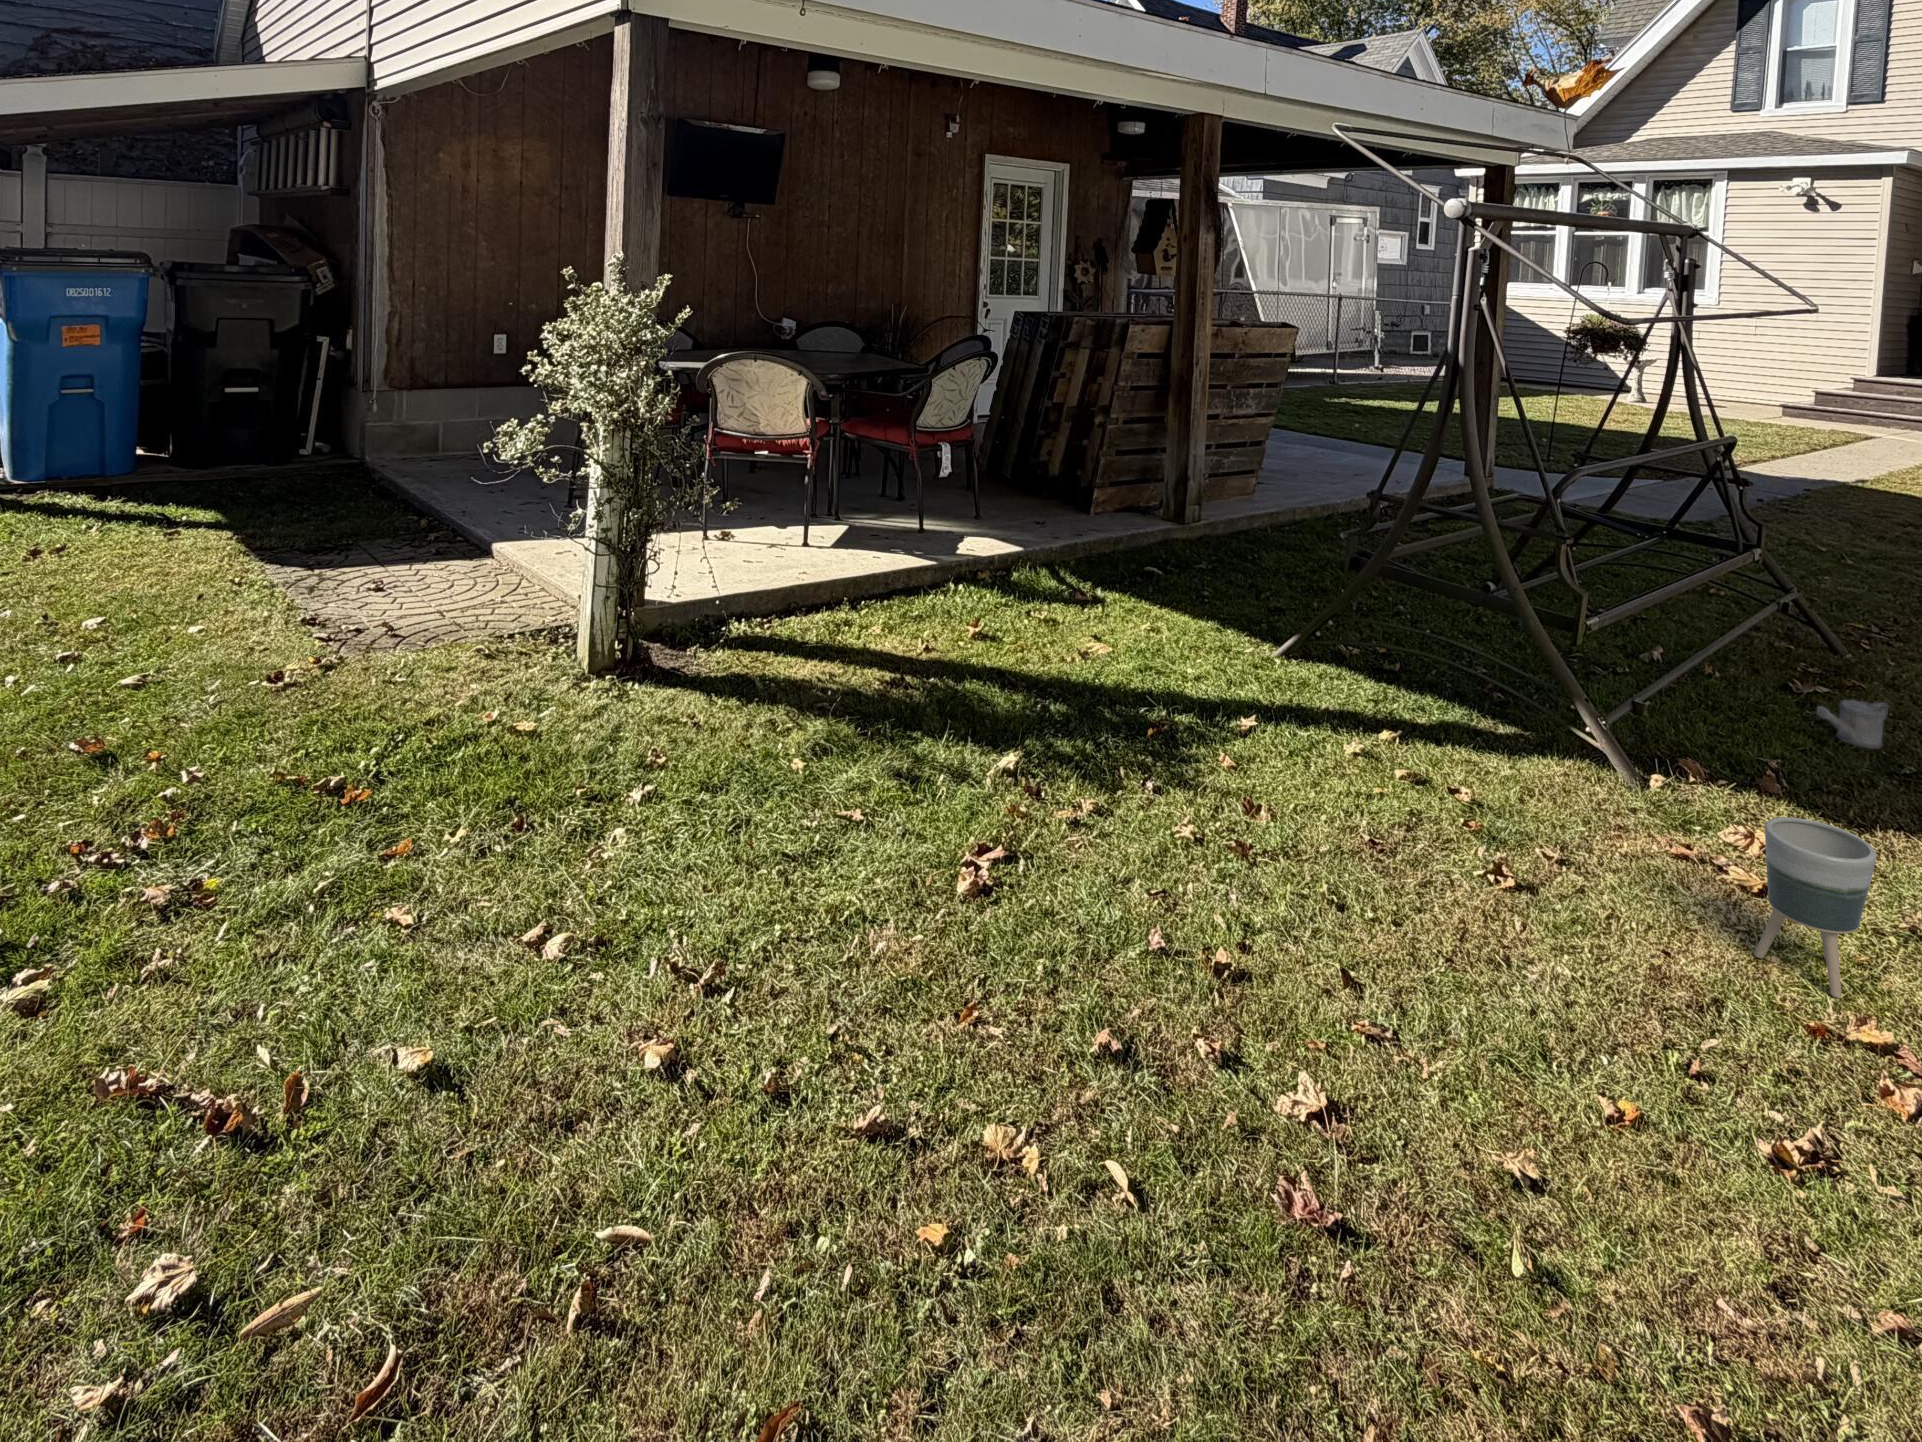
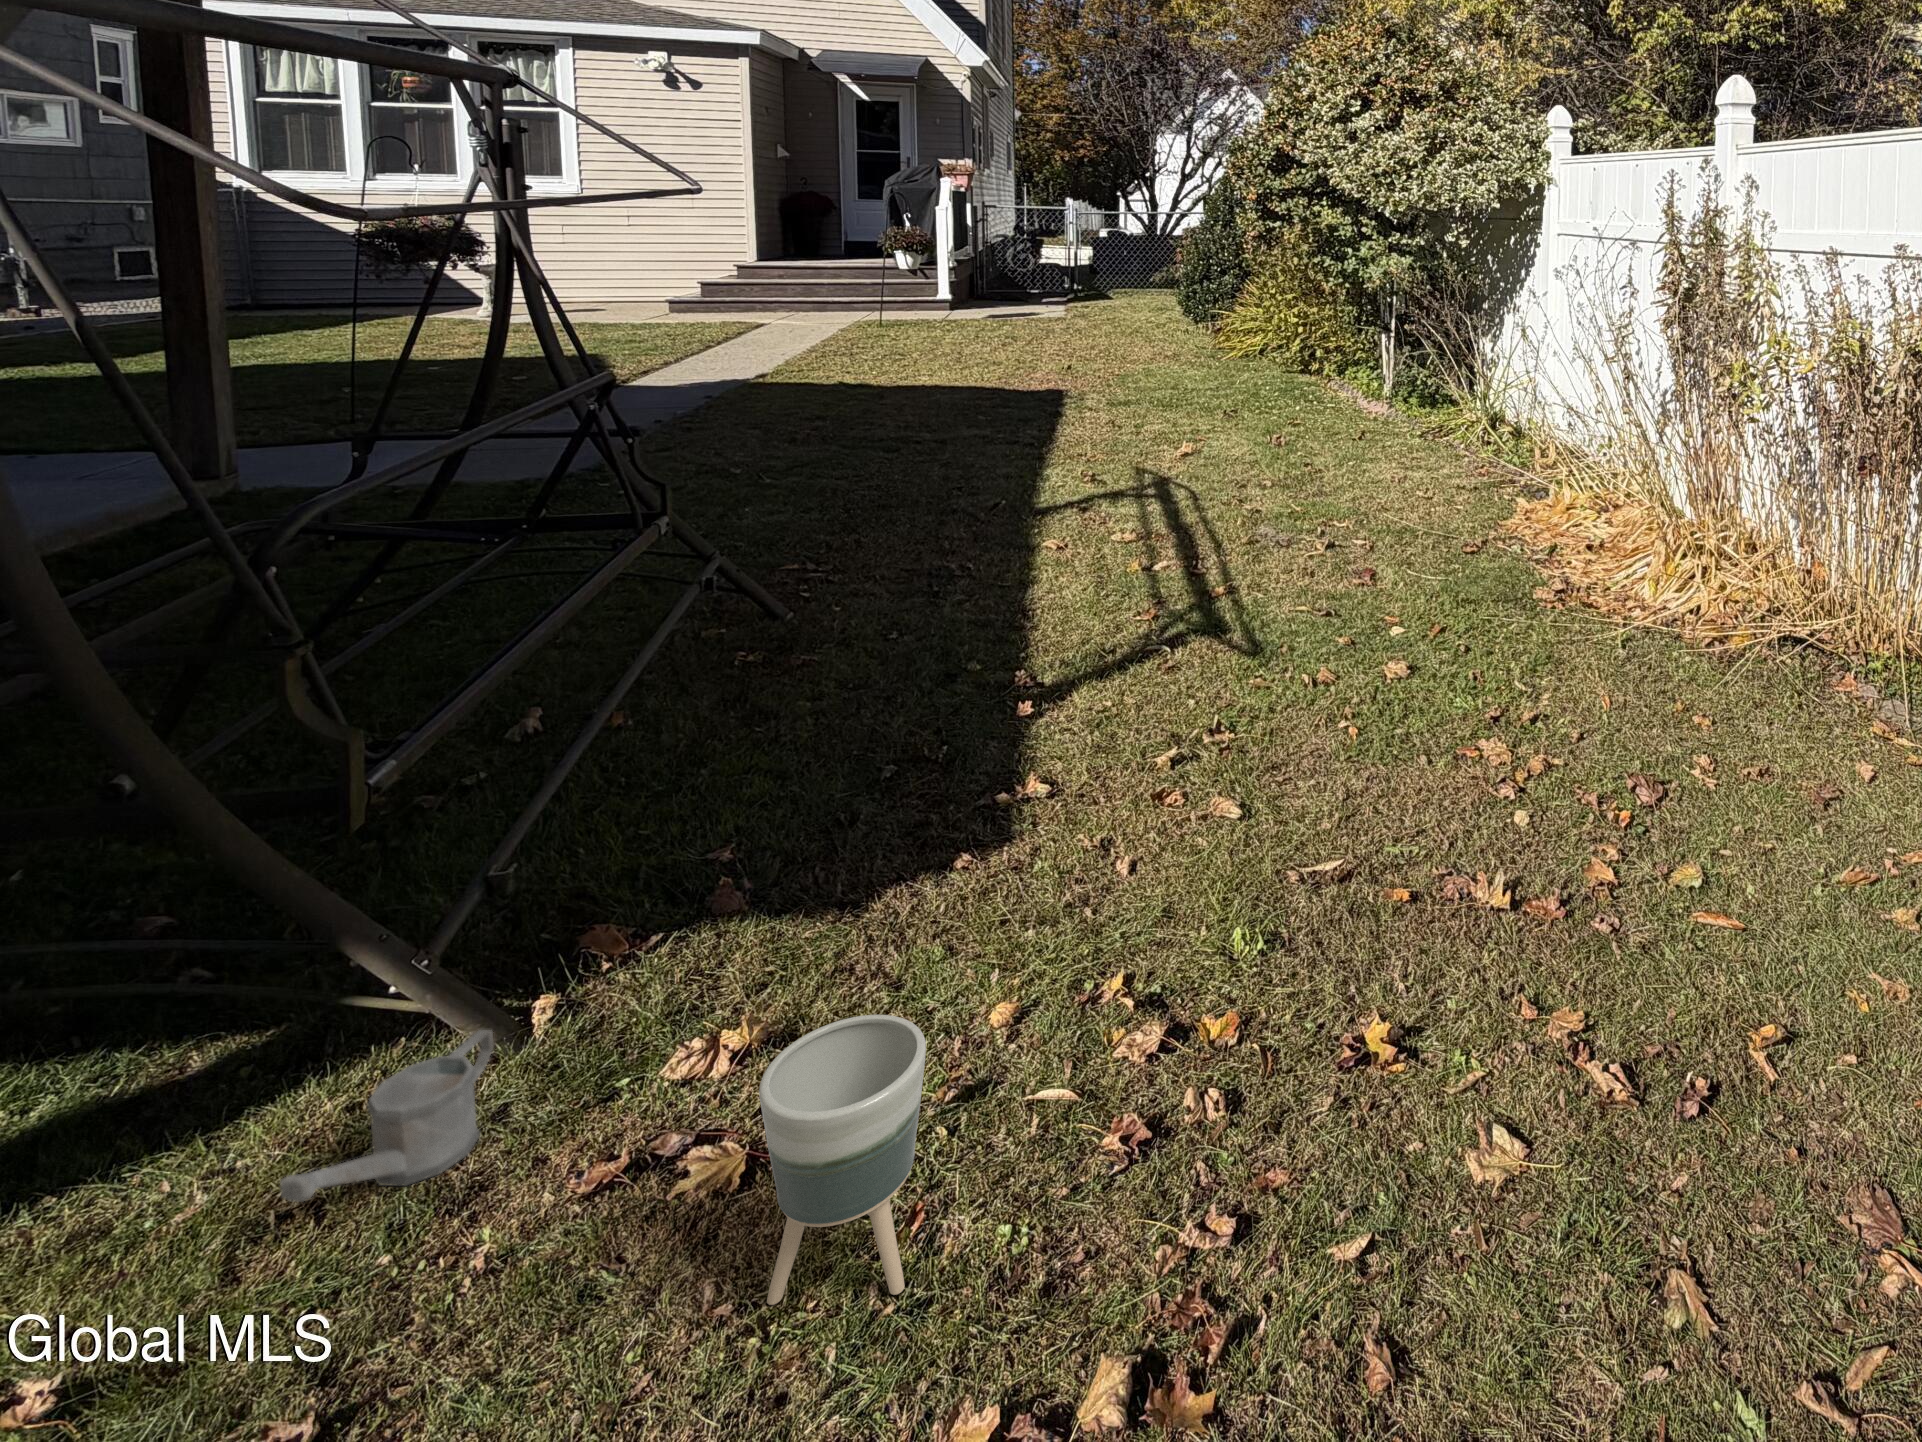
watering can: present [1817,700,1888,749] -> present [280,1030,493,1202]

